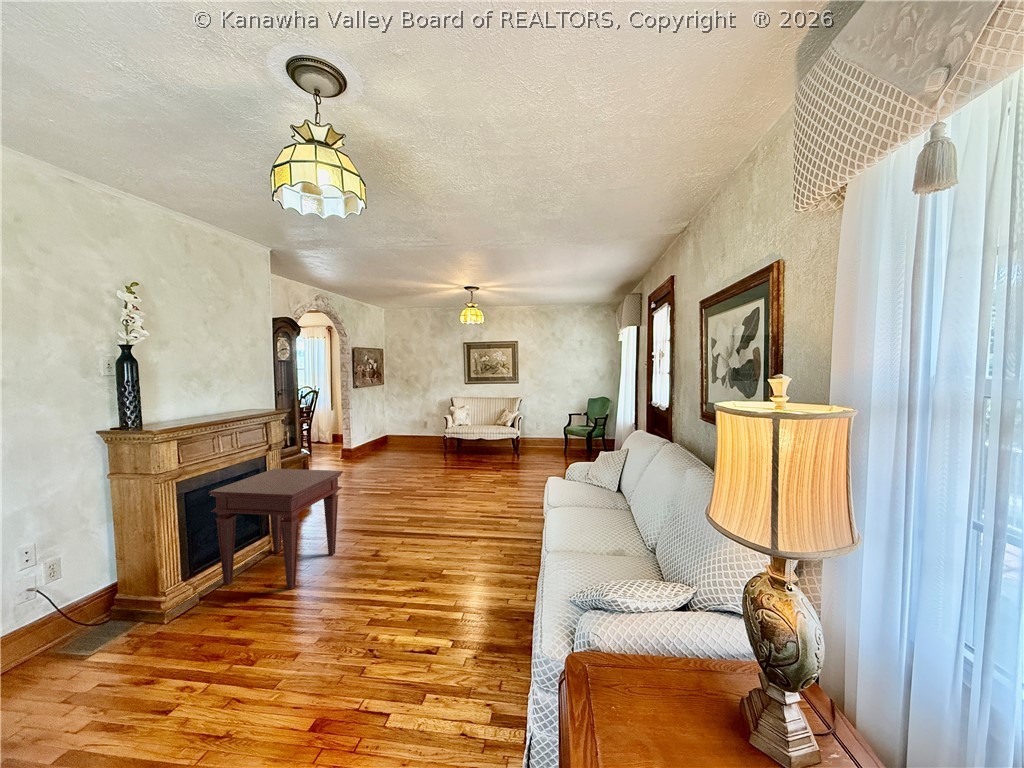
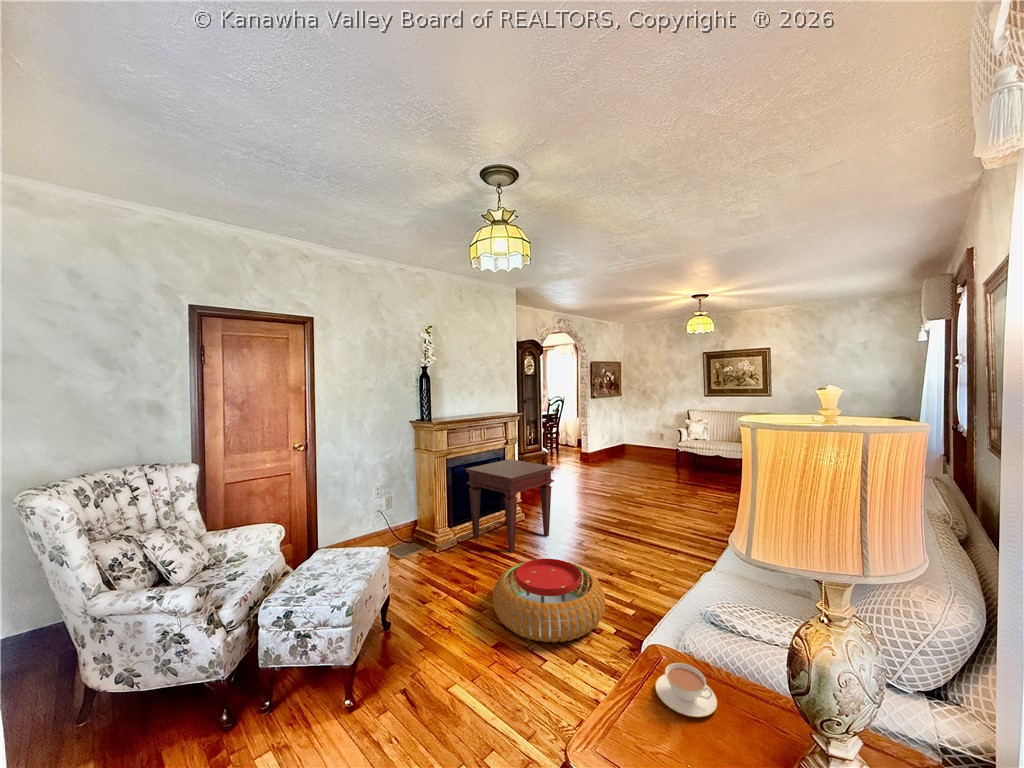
pouf: none [292,582,438,698] -> present [493,559,605,643]
teacup: none [609,667,670,725] -> present [655,663,717,717]

